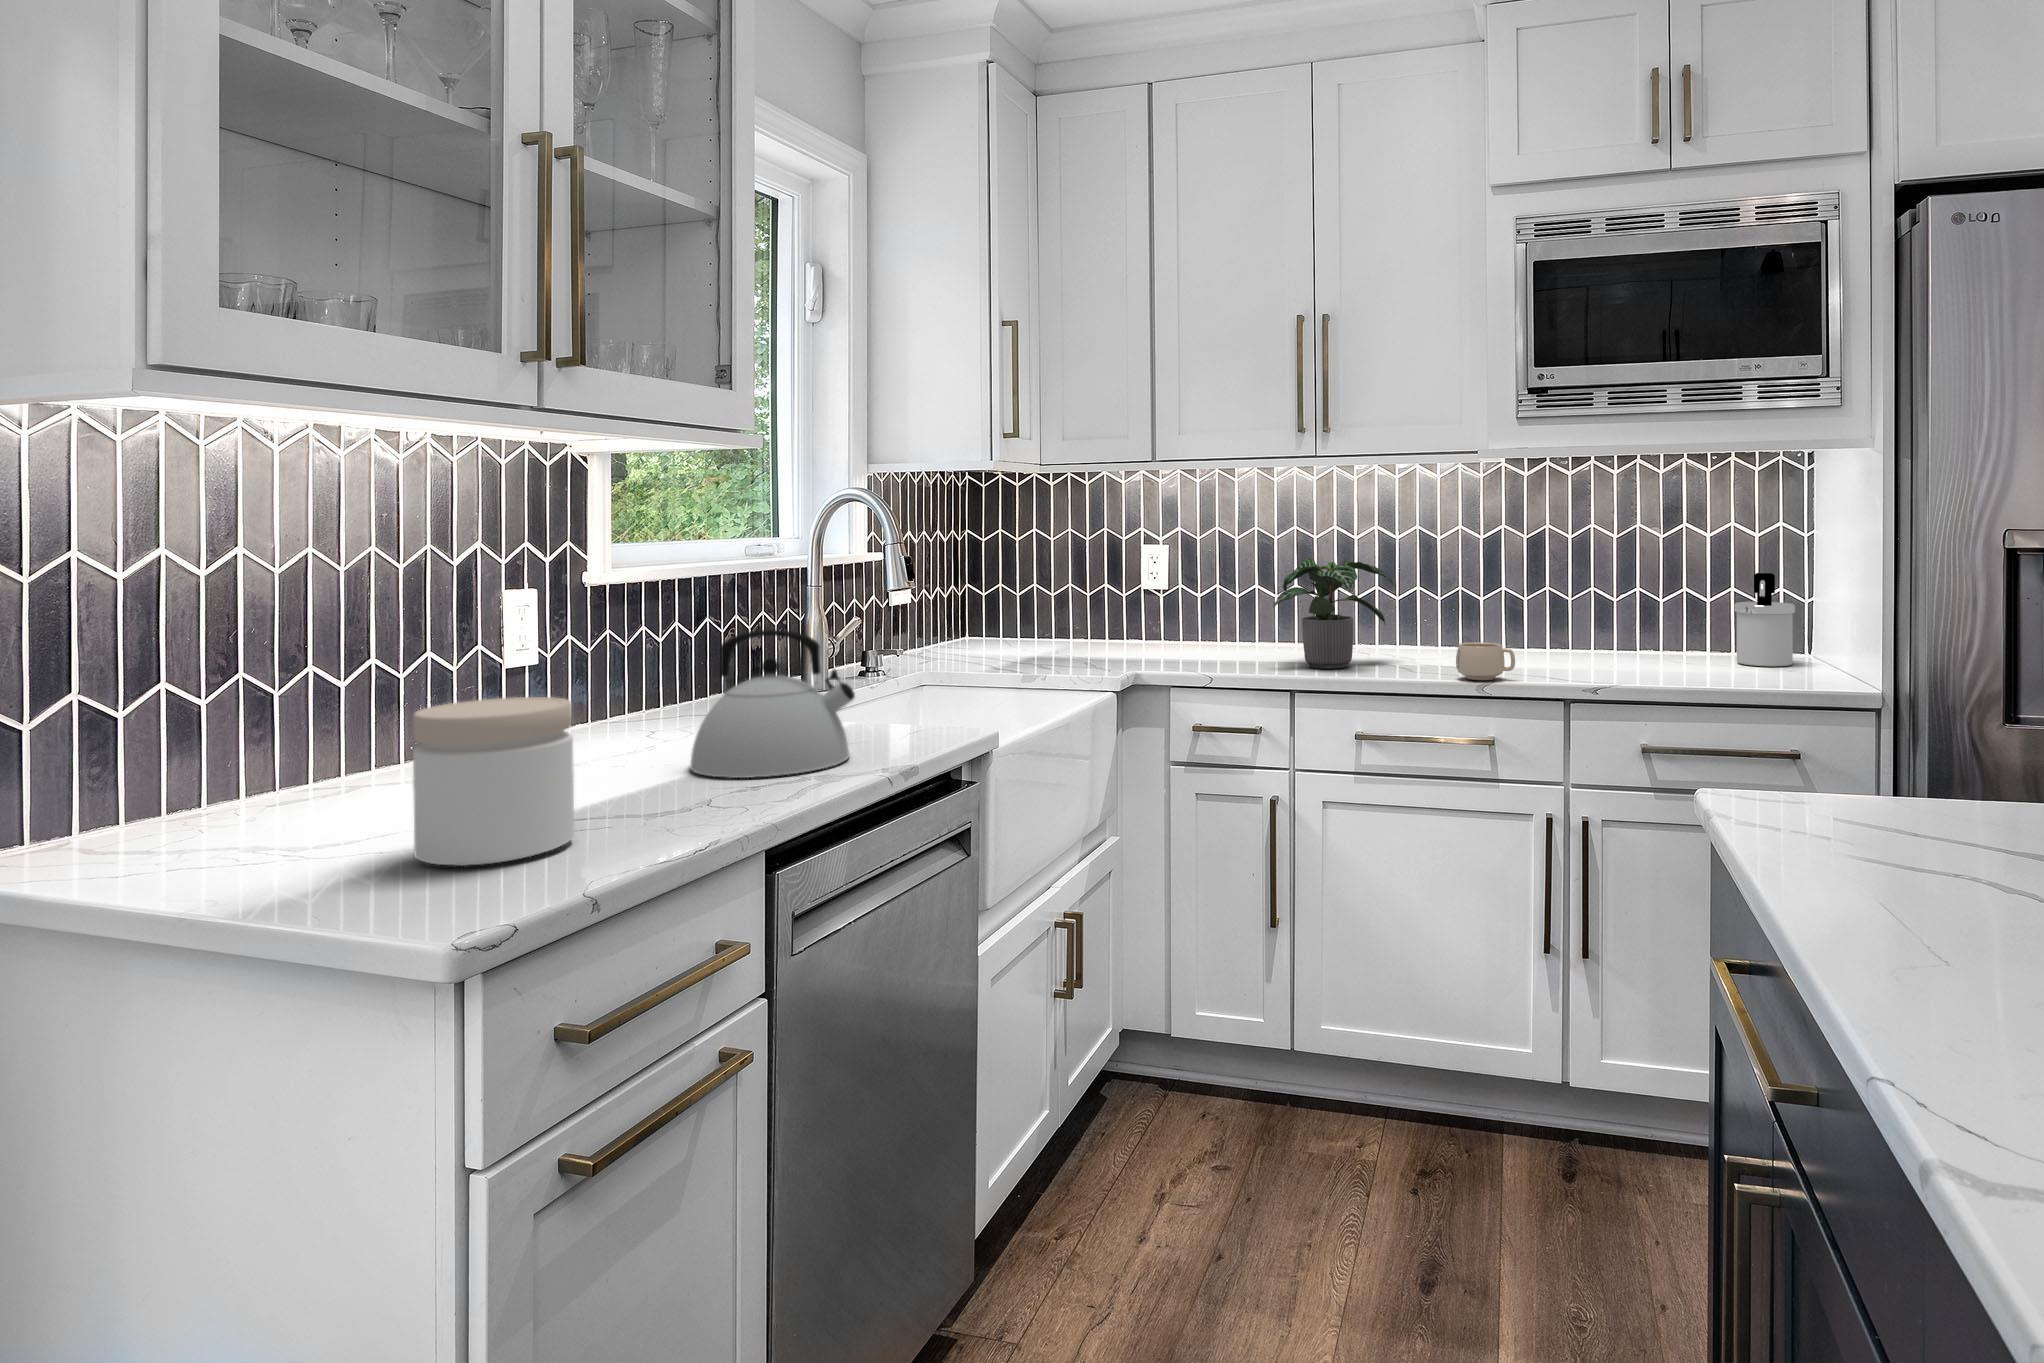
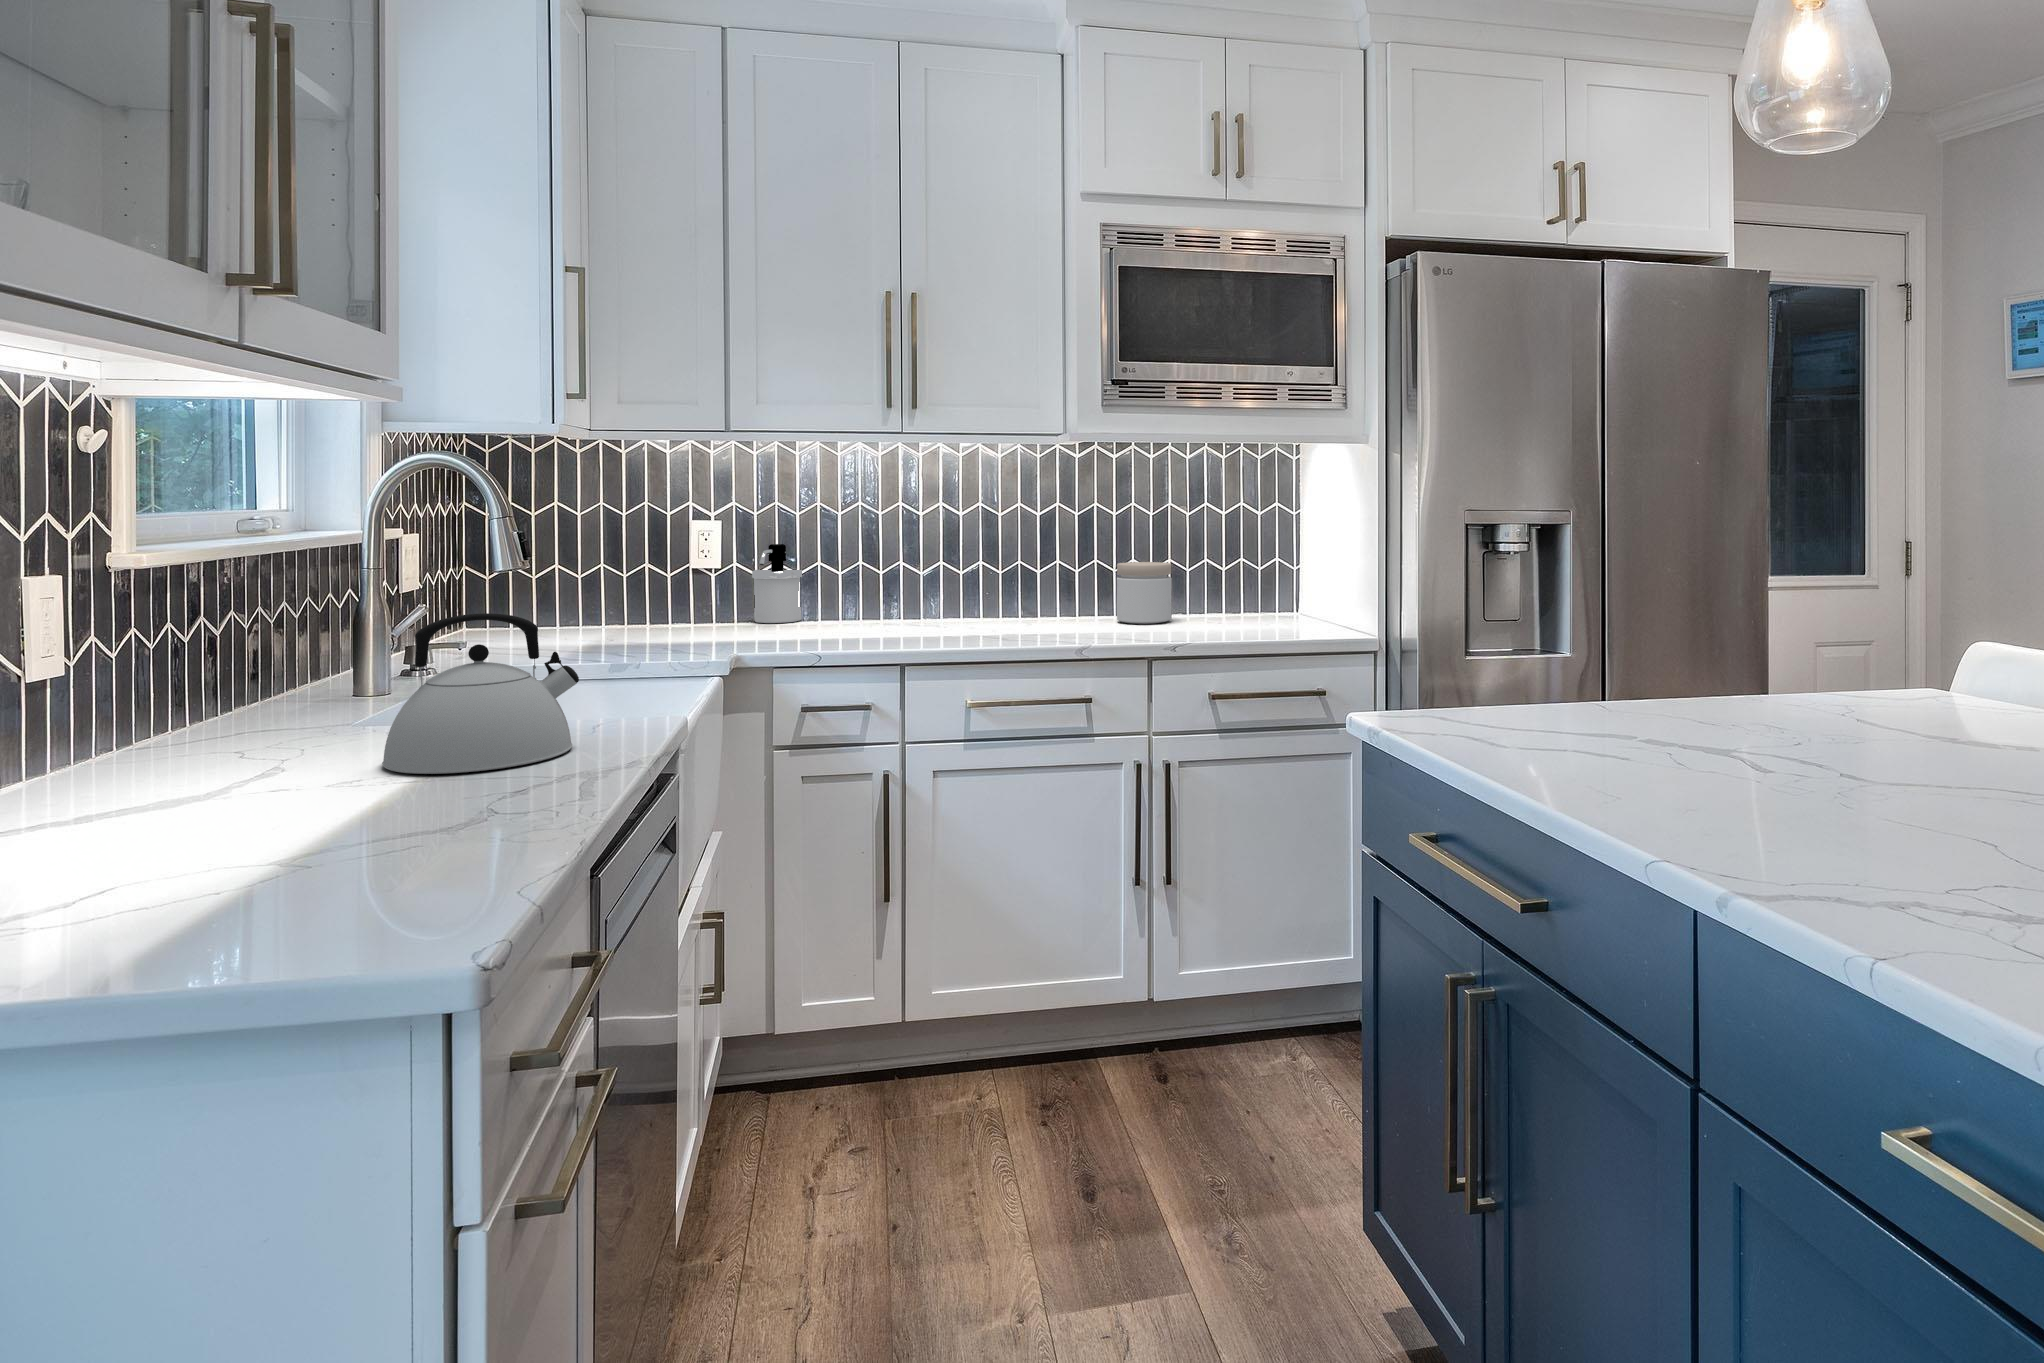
potted plant: present [1274,558,1393,669] -> none [876,532,978,635]
soap dispenser: present [1735,573,1795,666] -> present [752,544,802,623]
mug: present [1456,642,1515,680] -> none [1056,604,1107,637]
jar: present [413,697,574,866] -> present [1117,562,1172,624]

